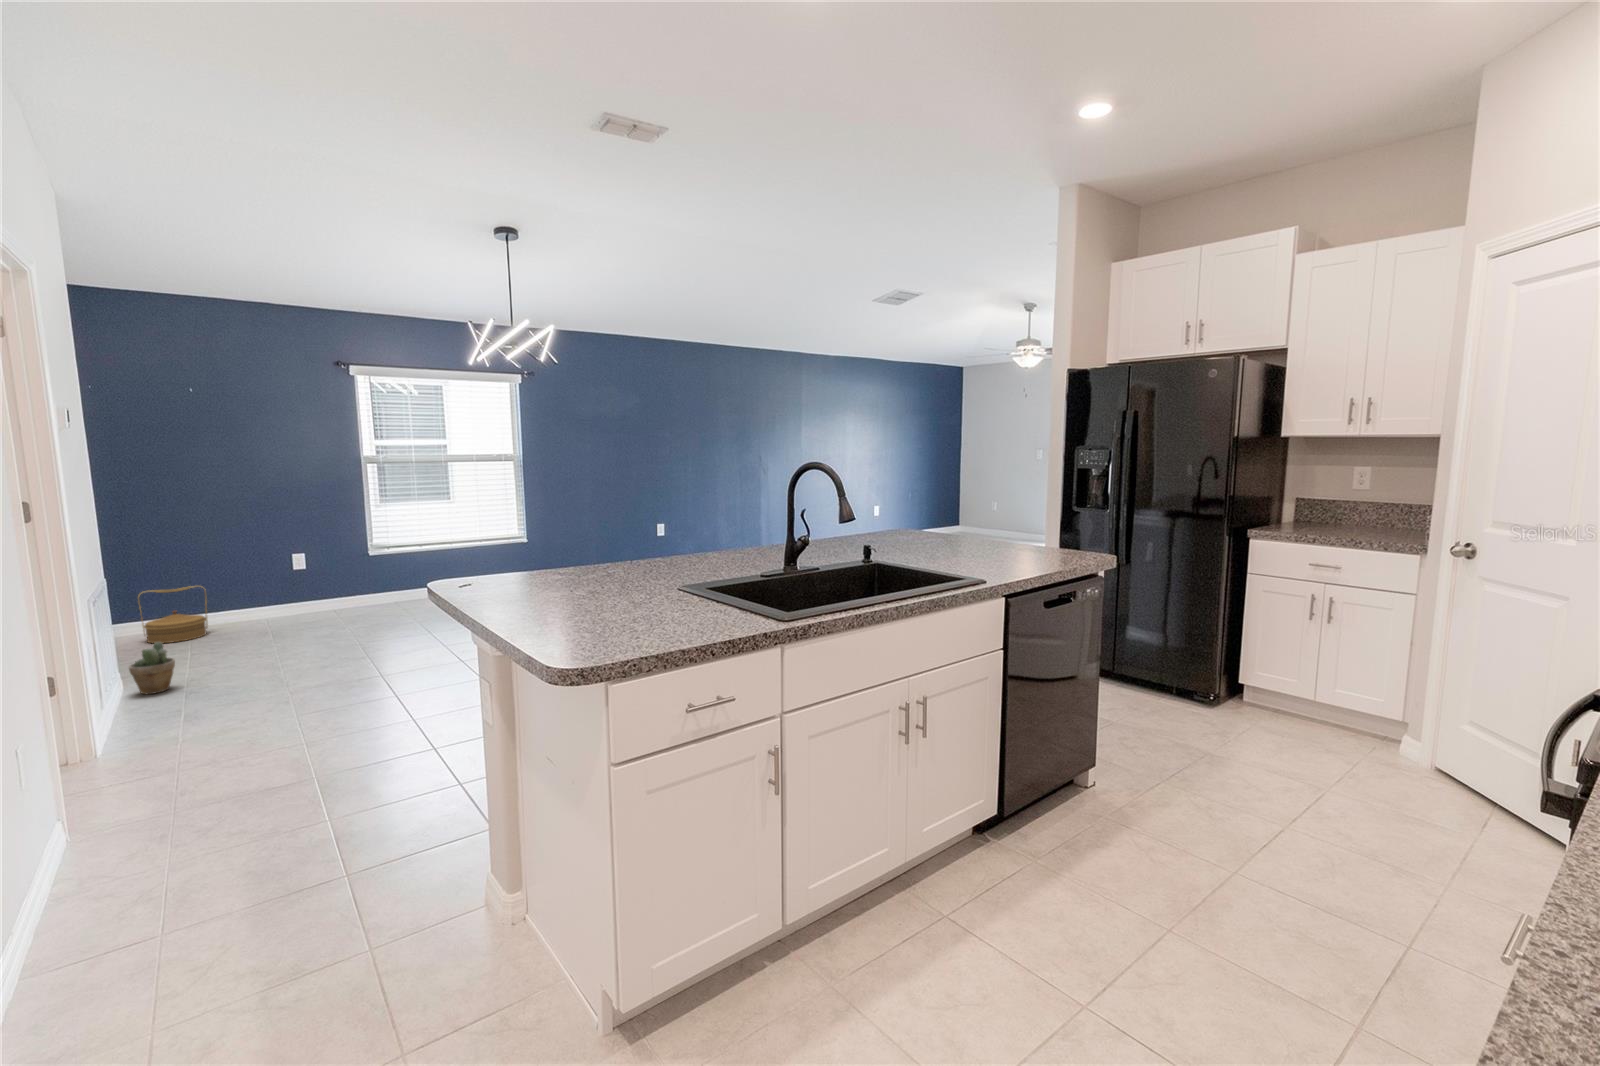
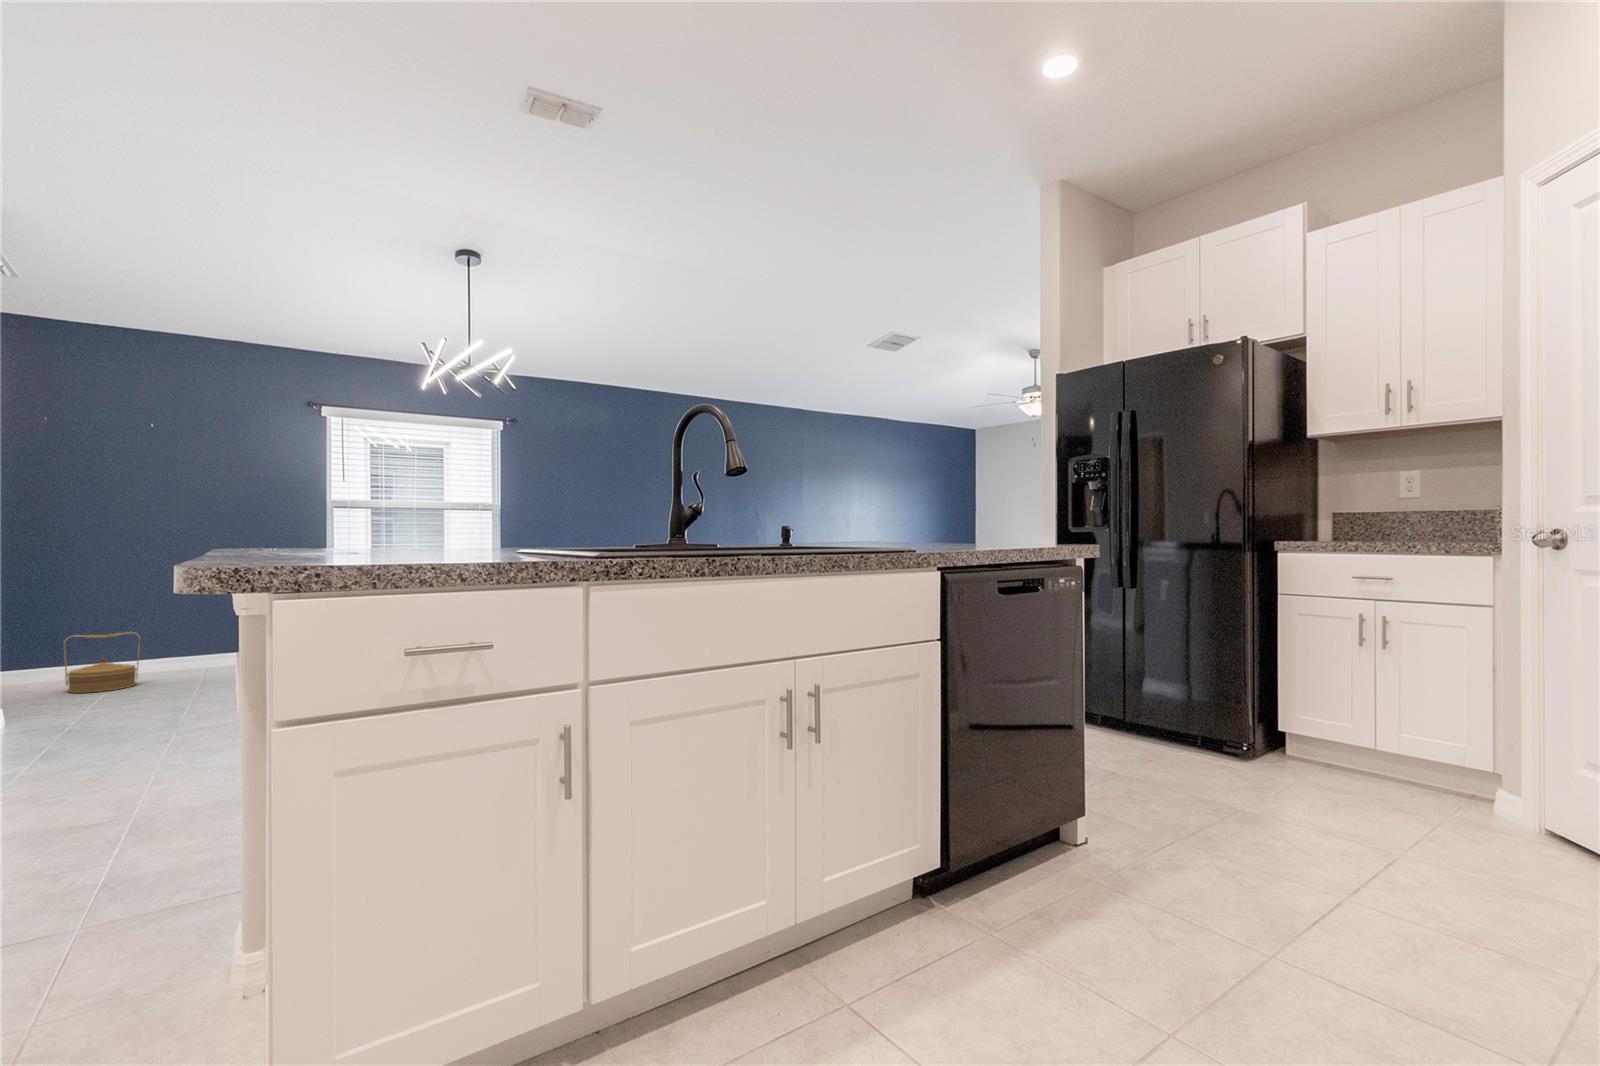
potted plant: present [129,642,175,694] -> none [10,680,65,738]

